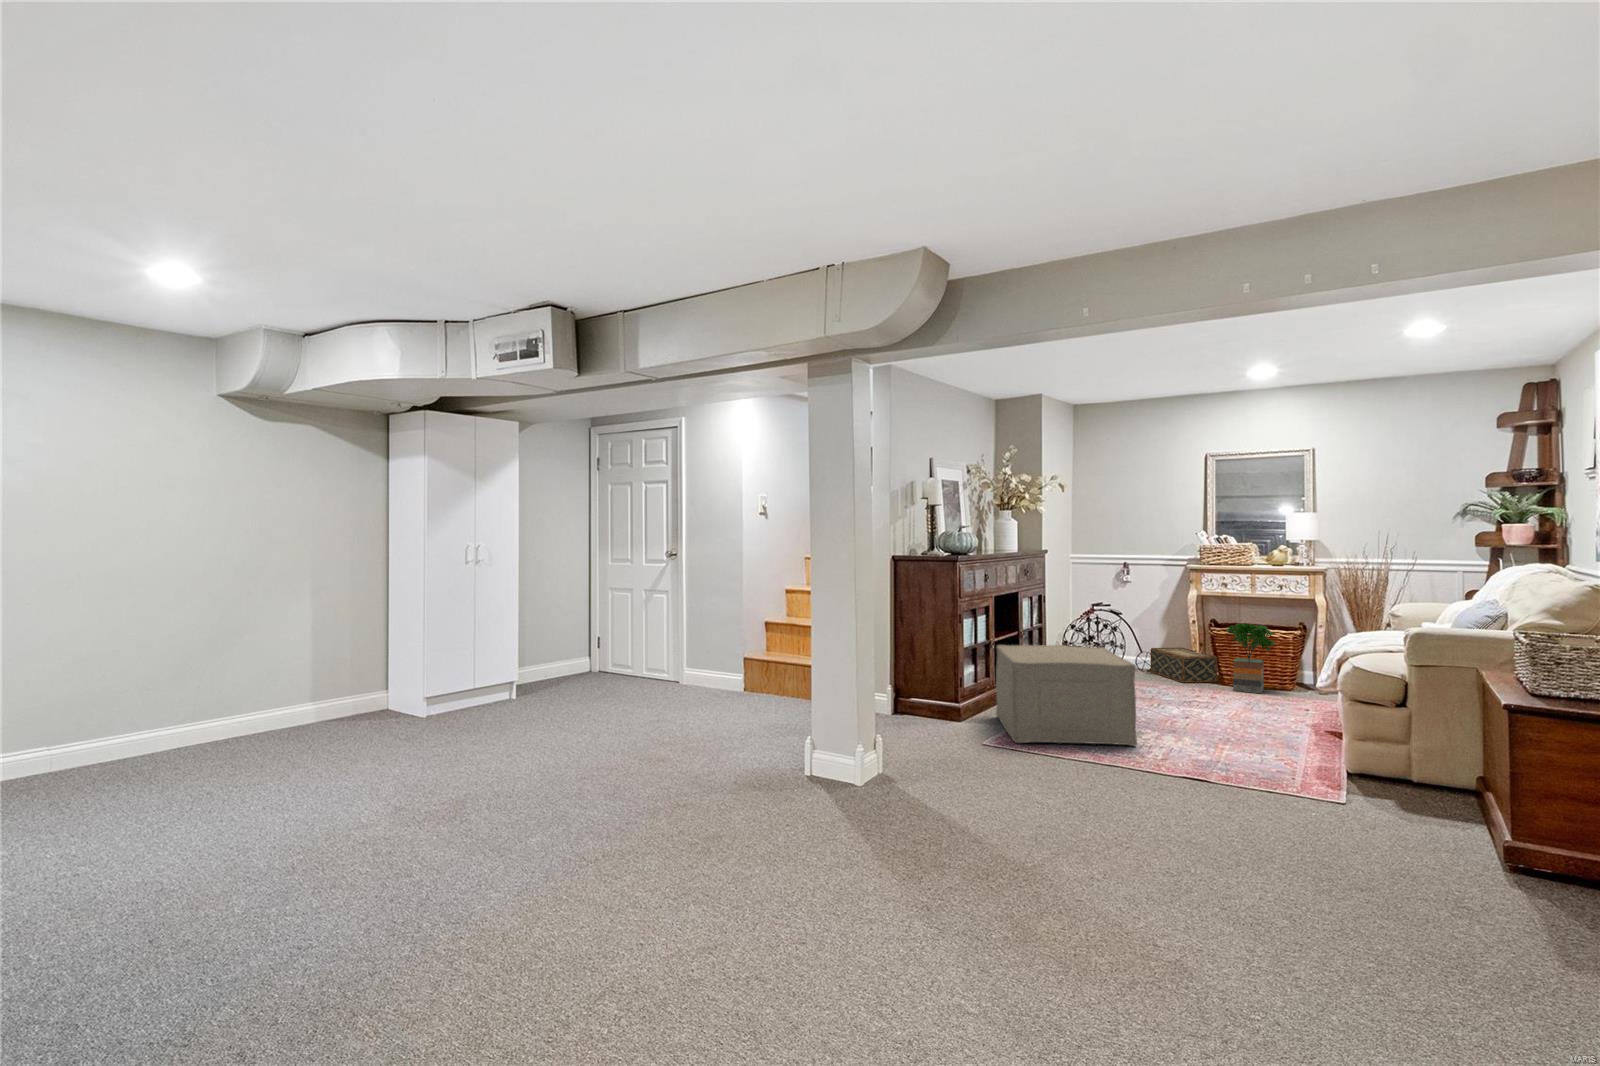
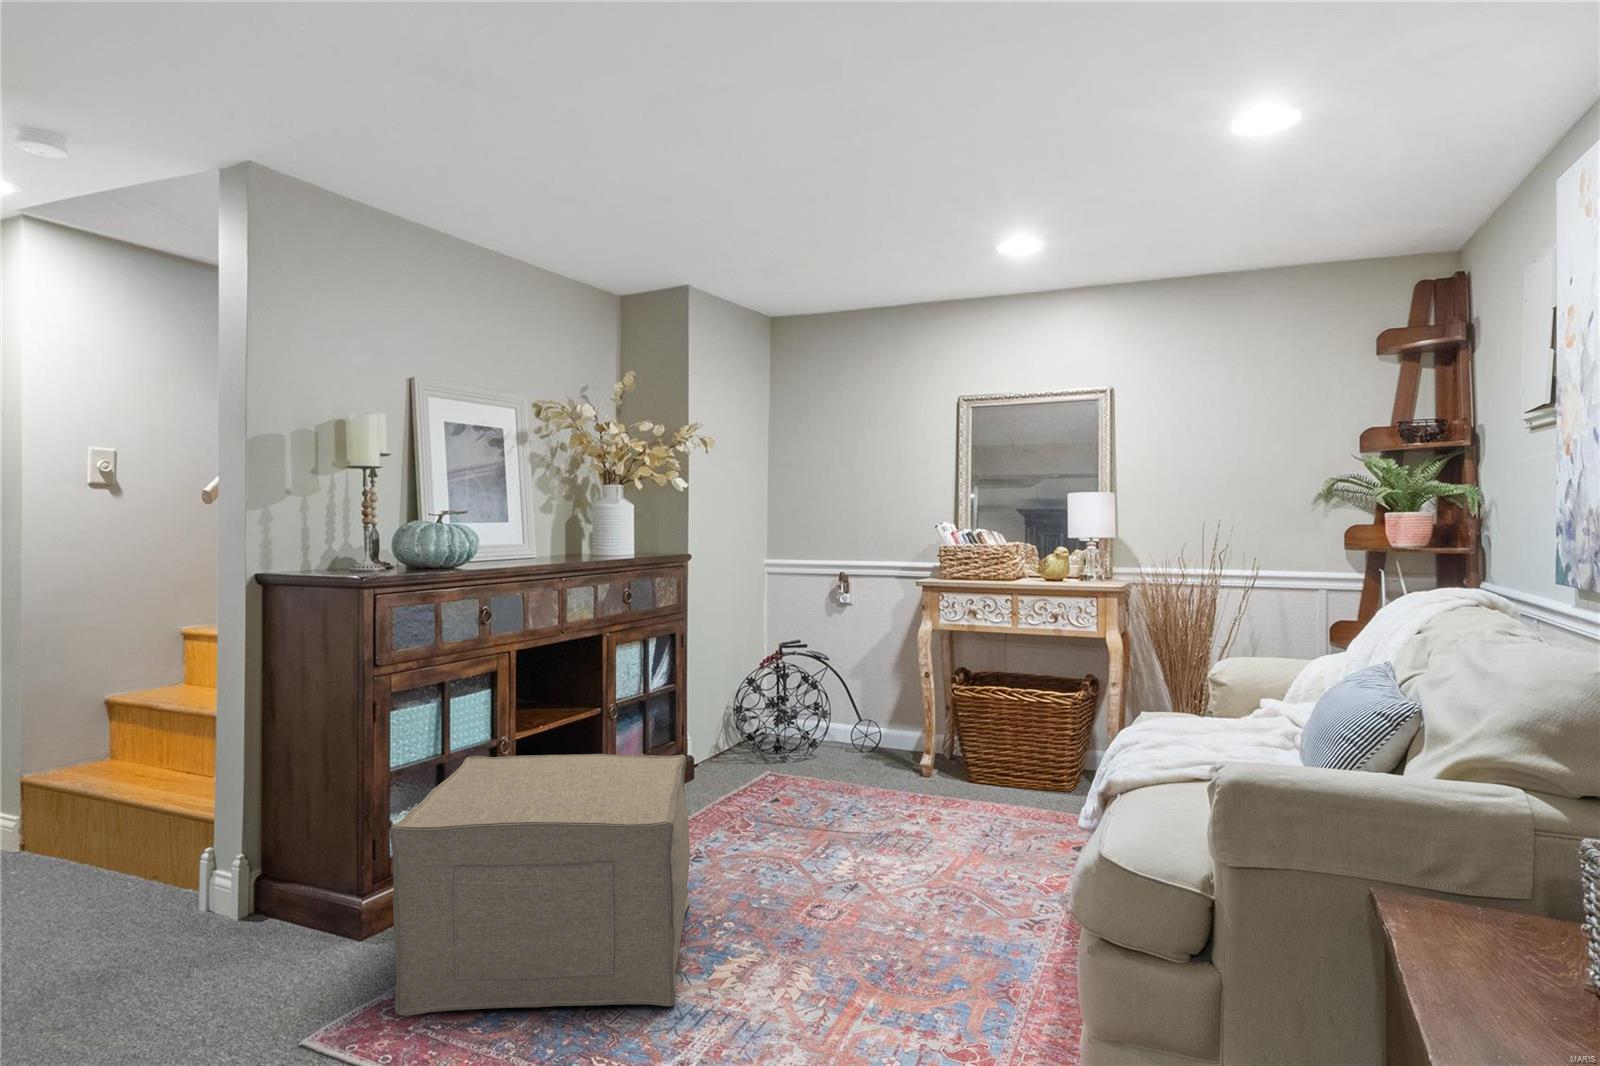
potted tree: present [1226,623,1275,693] -> none [962,678,1041,804]
woven basket: present [1150,648,1217,683] -> none [865,714,957,781]

